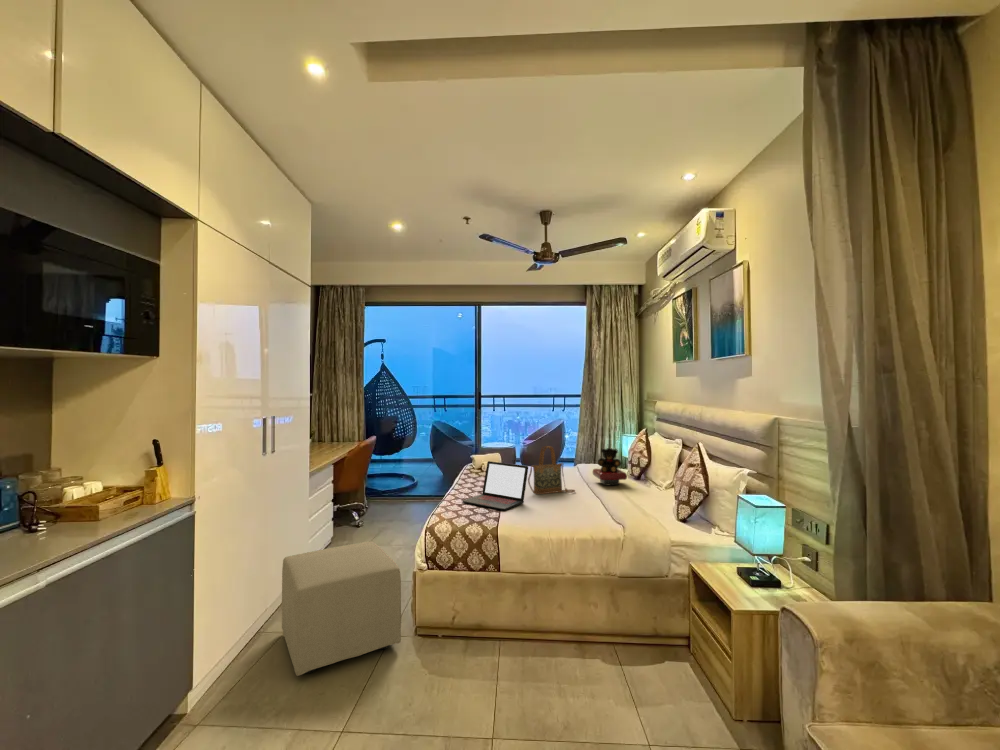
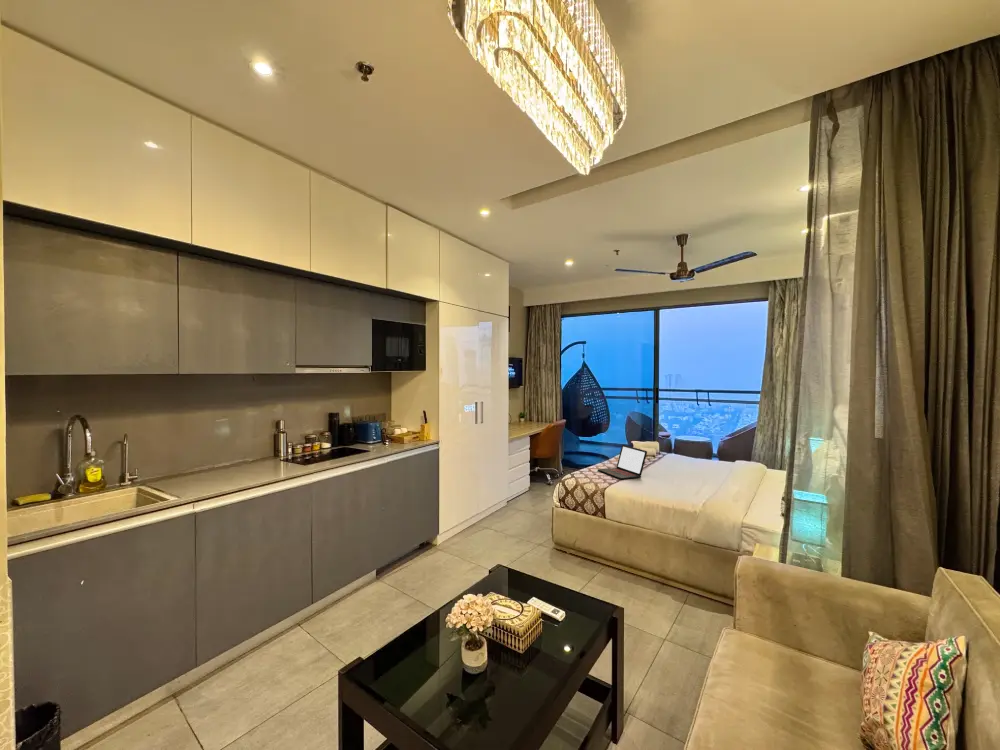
handbag: present [528,446,575,494] -> none [653,439,693,477]
teddy bear: present [593,448,627,485] -> none [721,446,747,478]
ottoman: present [282,541,401,676] -> none [483,483,542,545]

